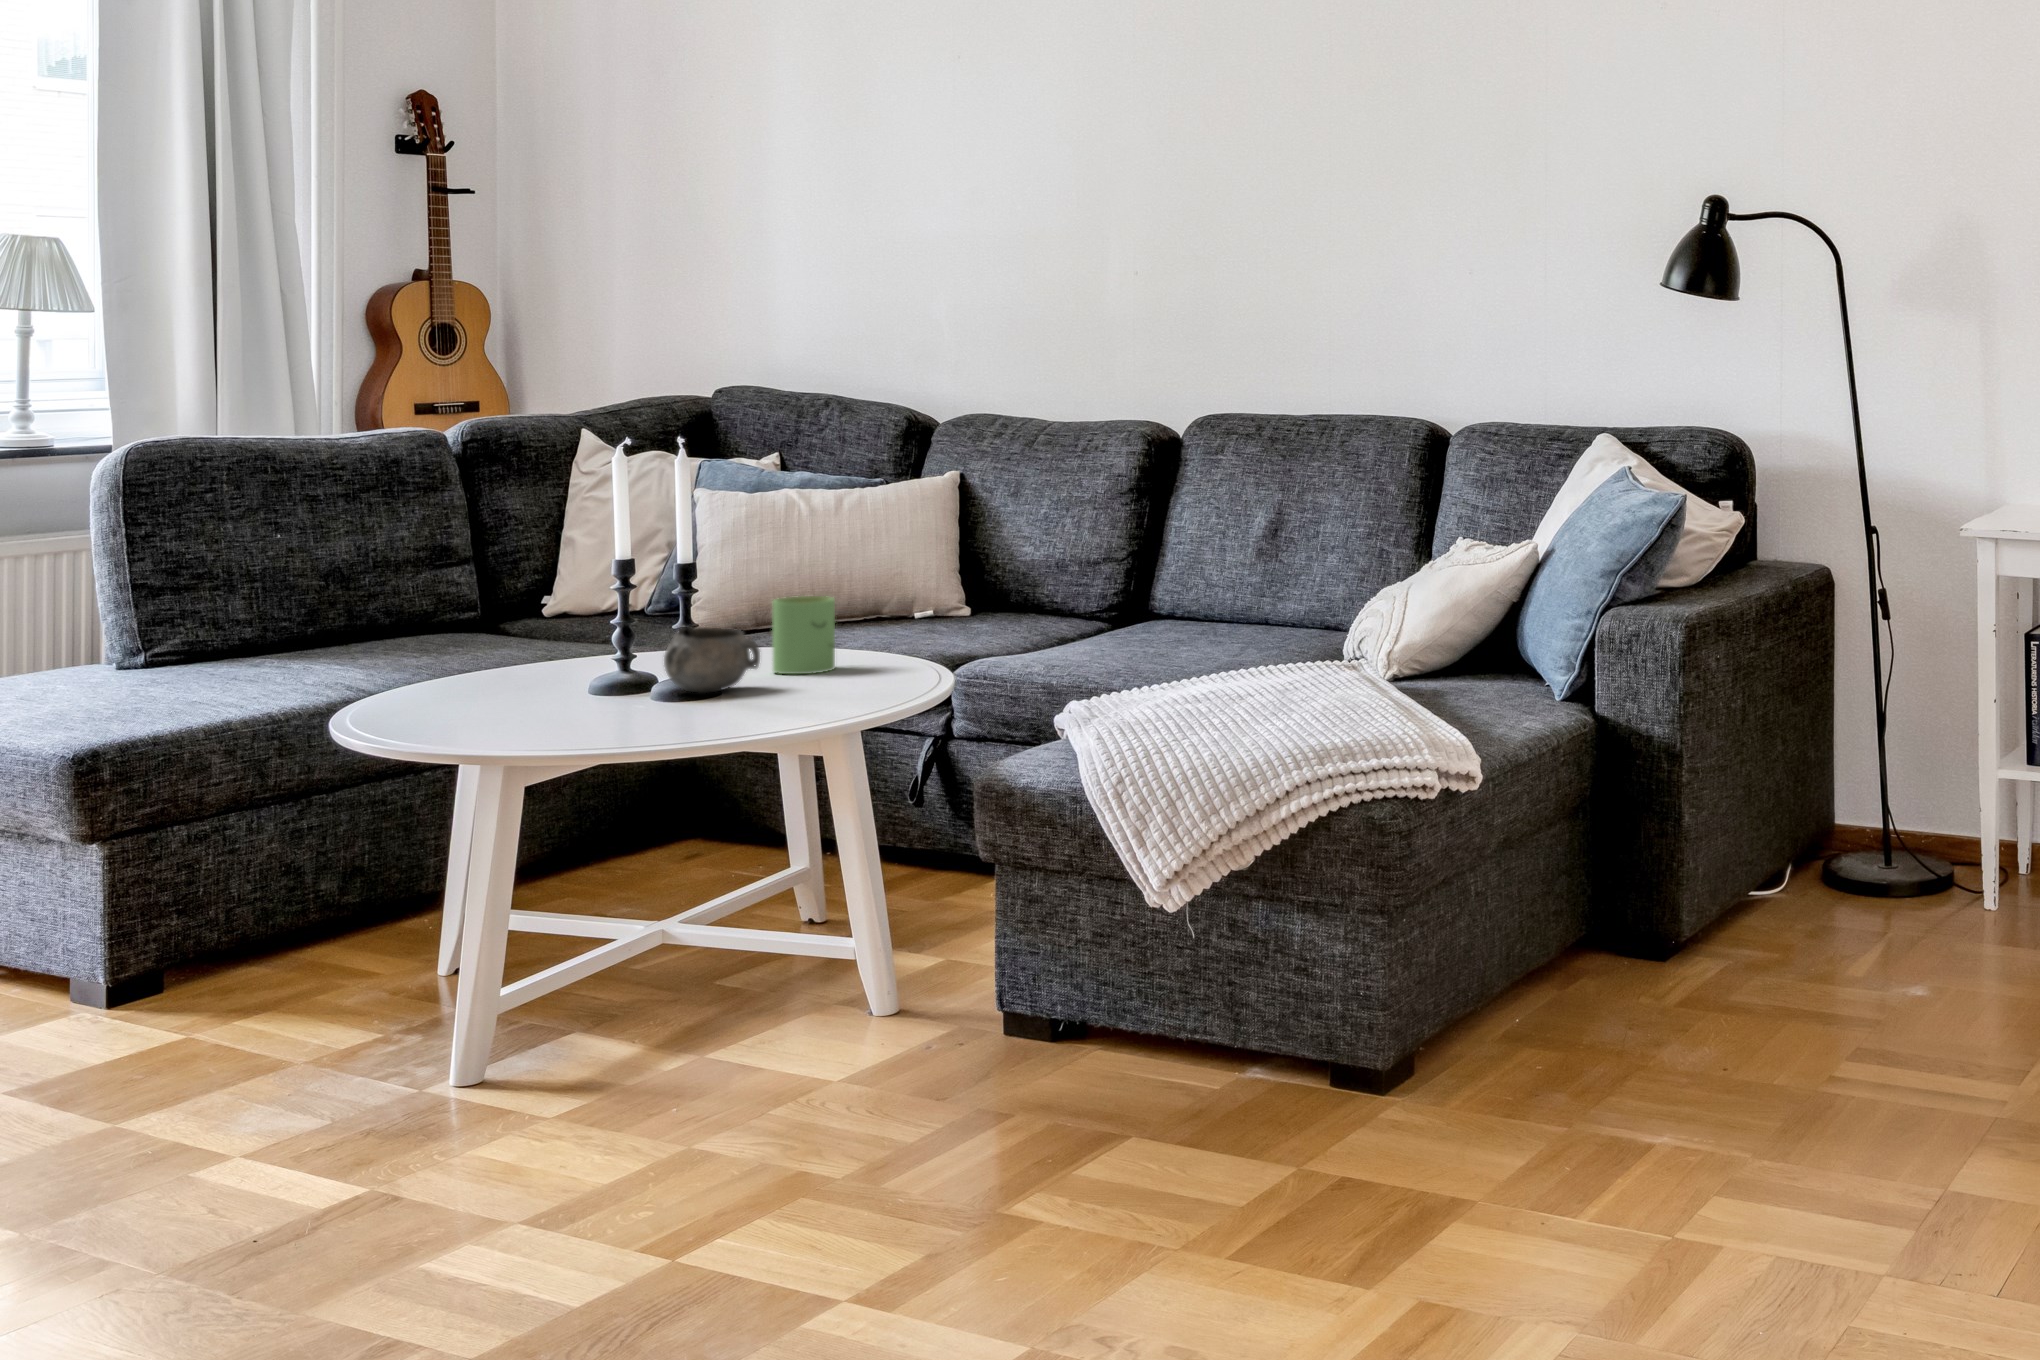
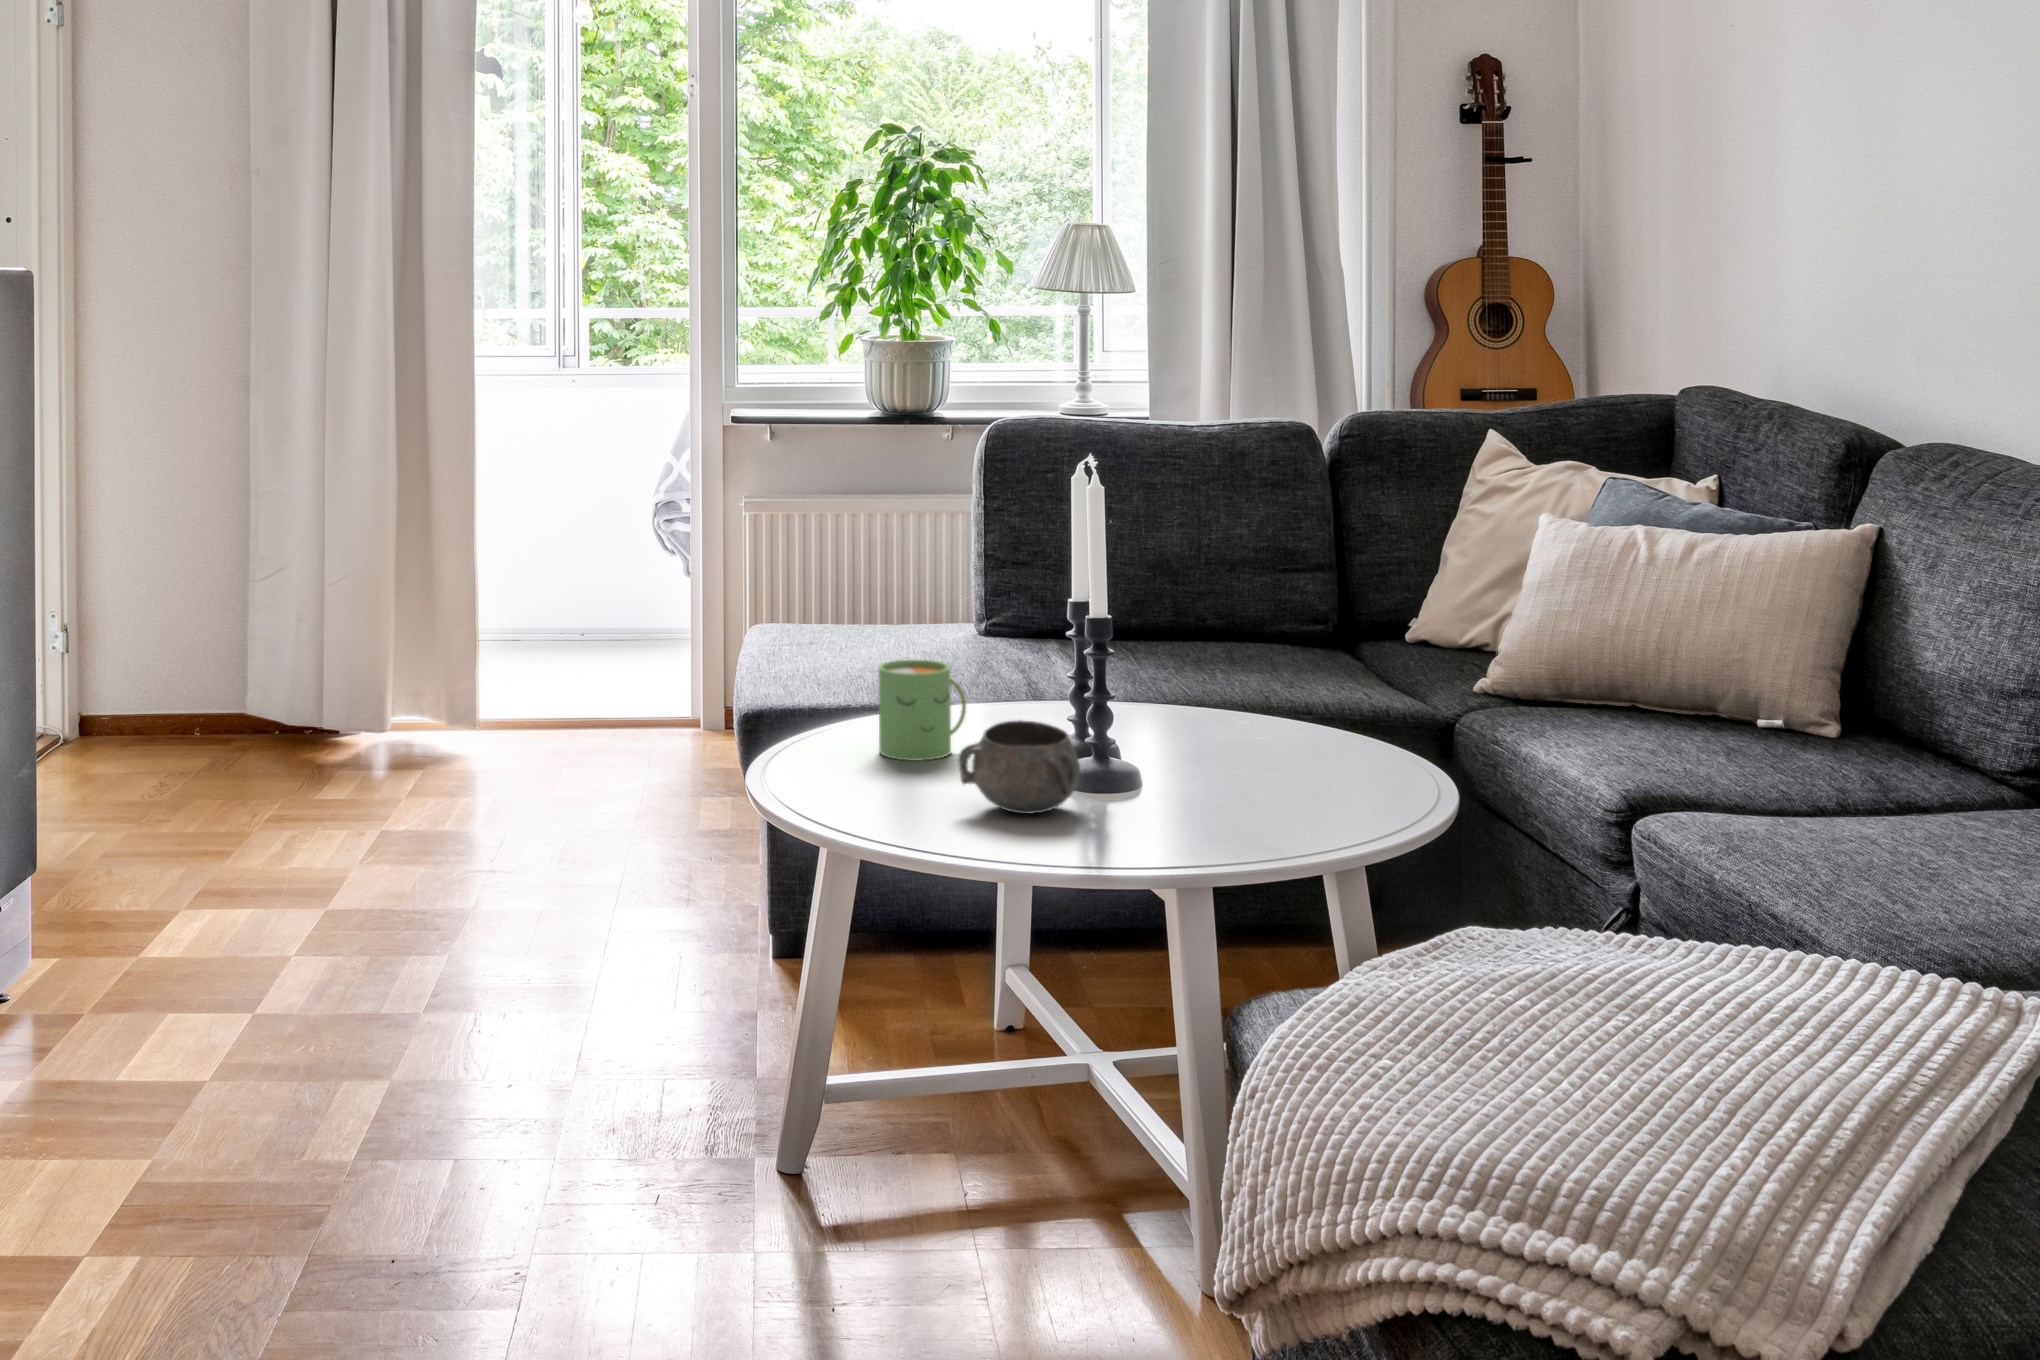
mug: present [773,596,837,674] -> present [878,659,966,761]

